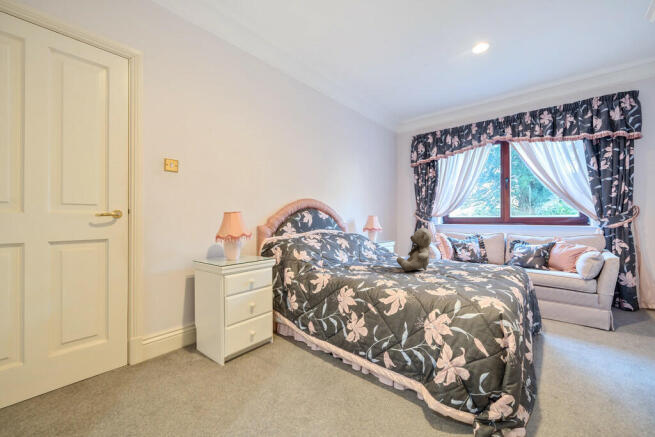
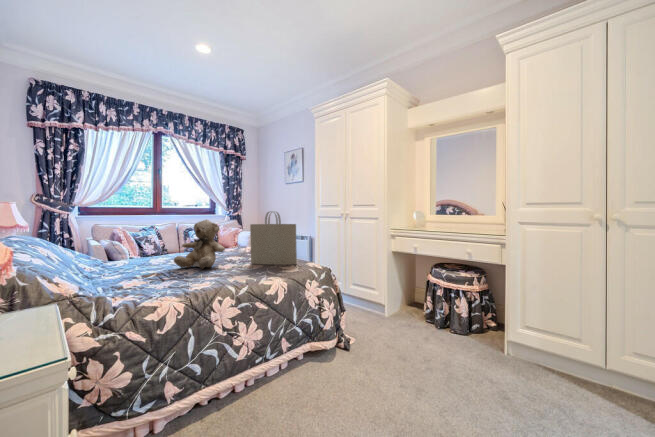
tote bag: none [442,220,467,289] -> present [250,212,297,265]

